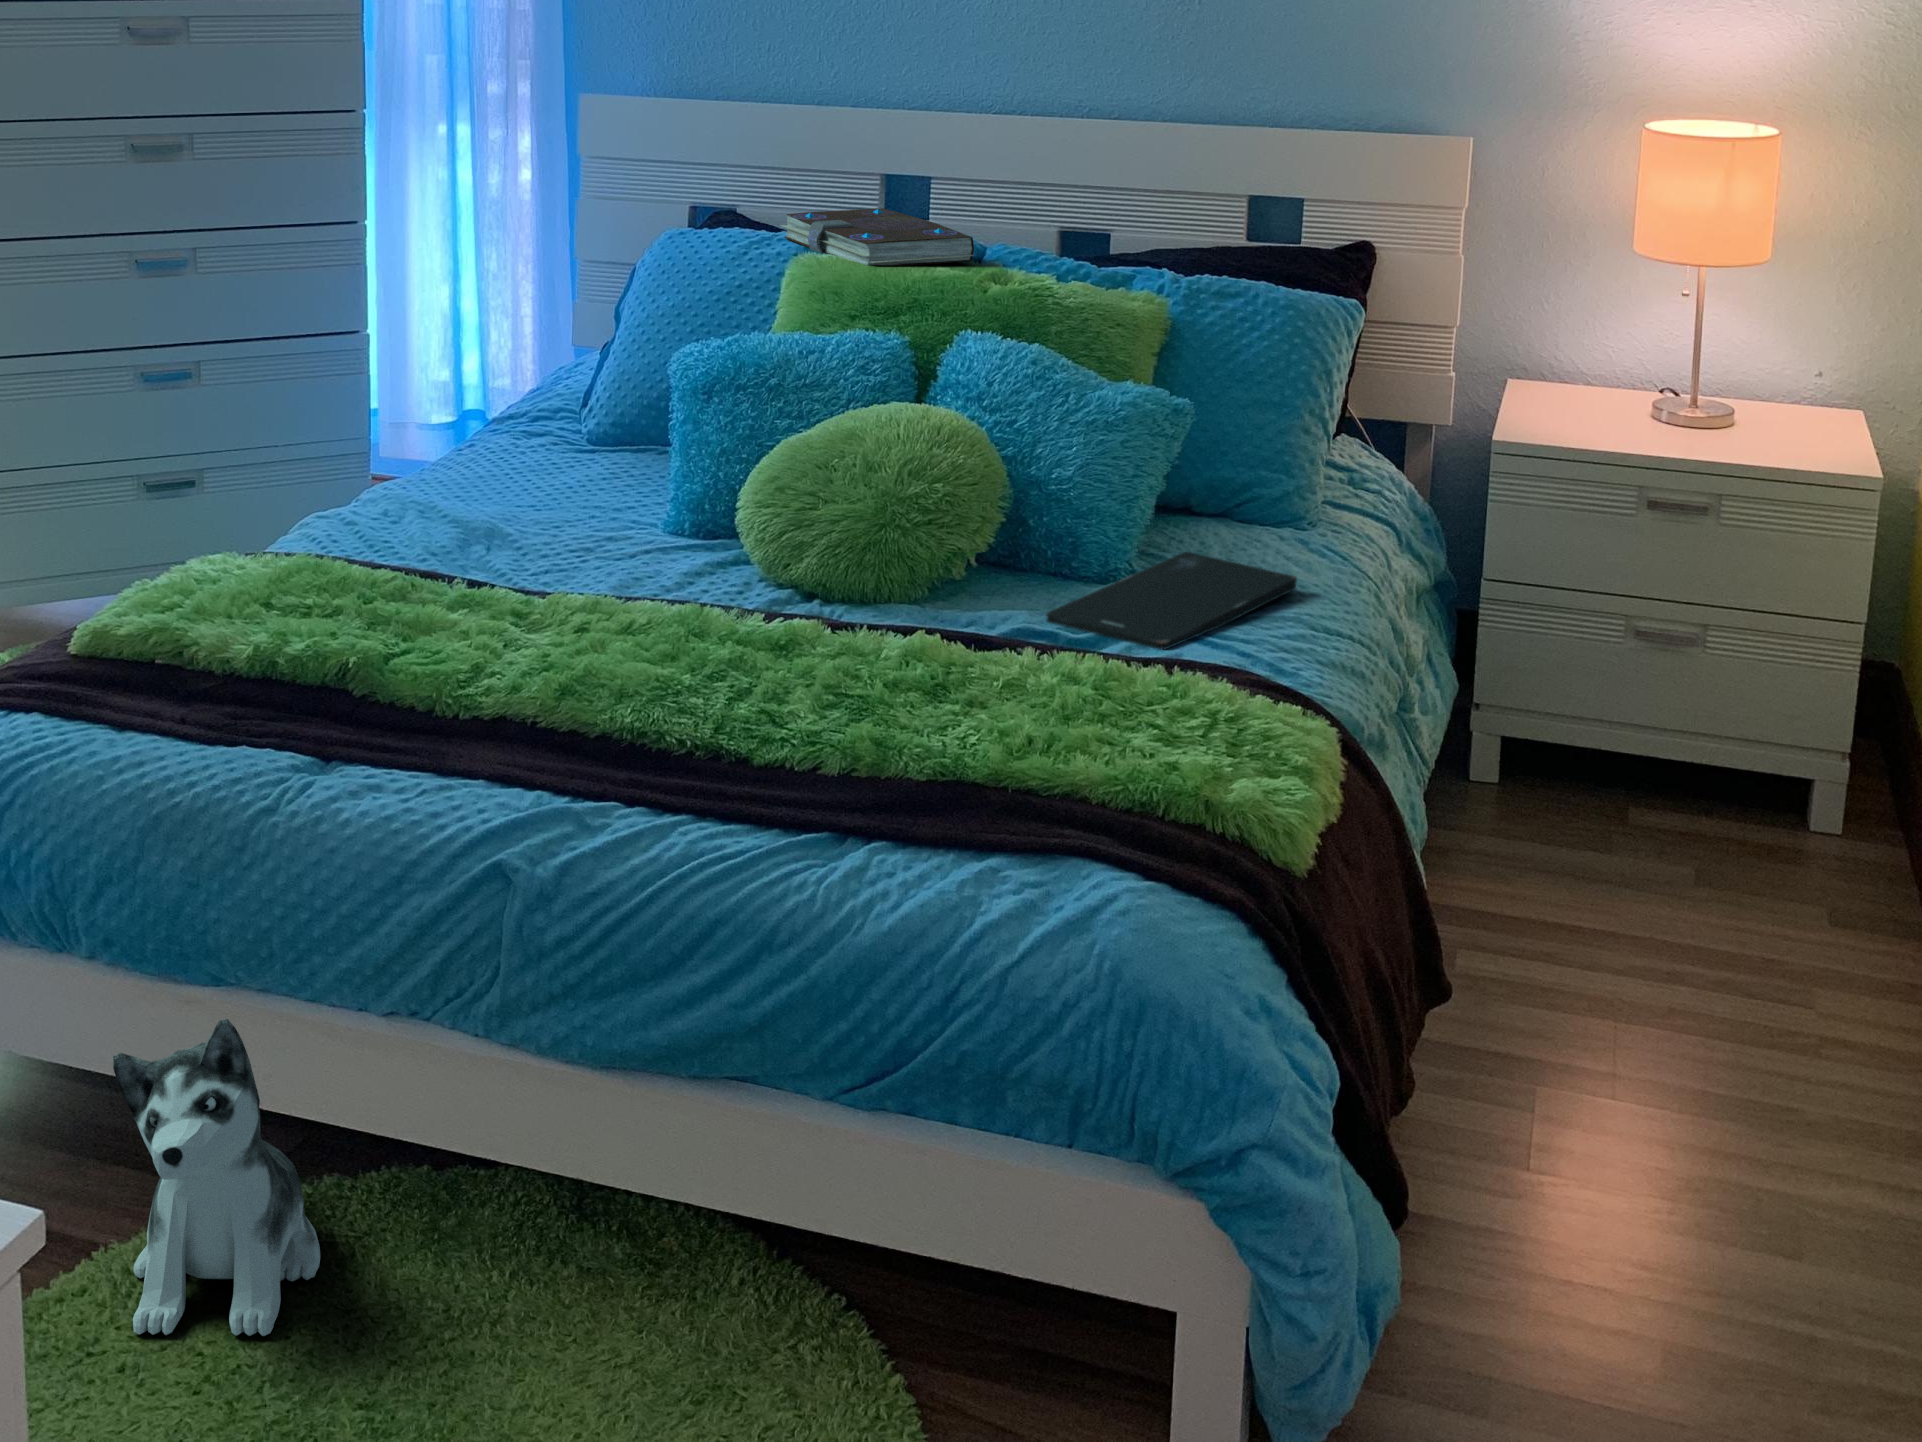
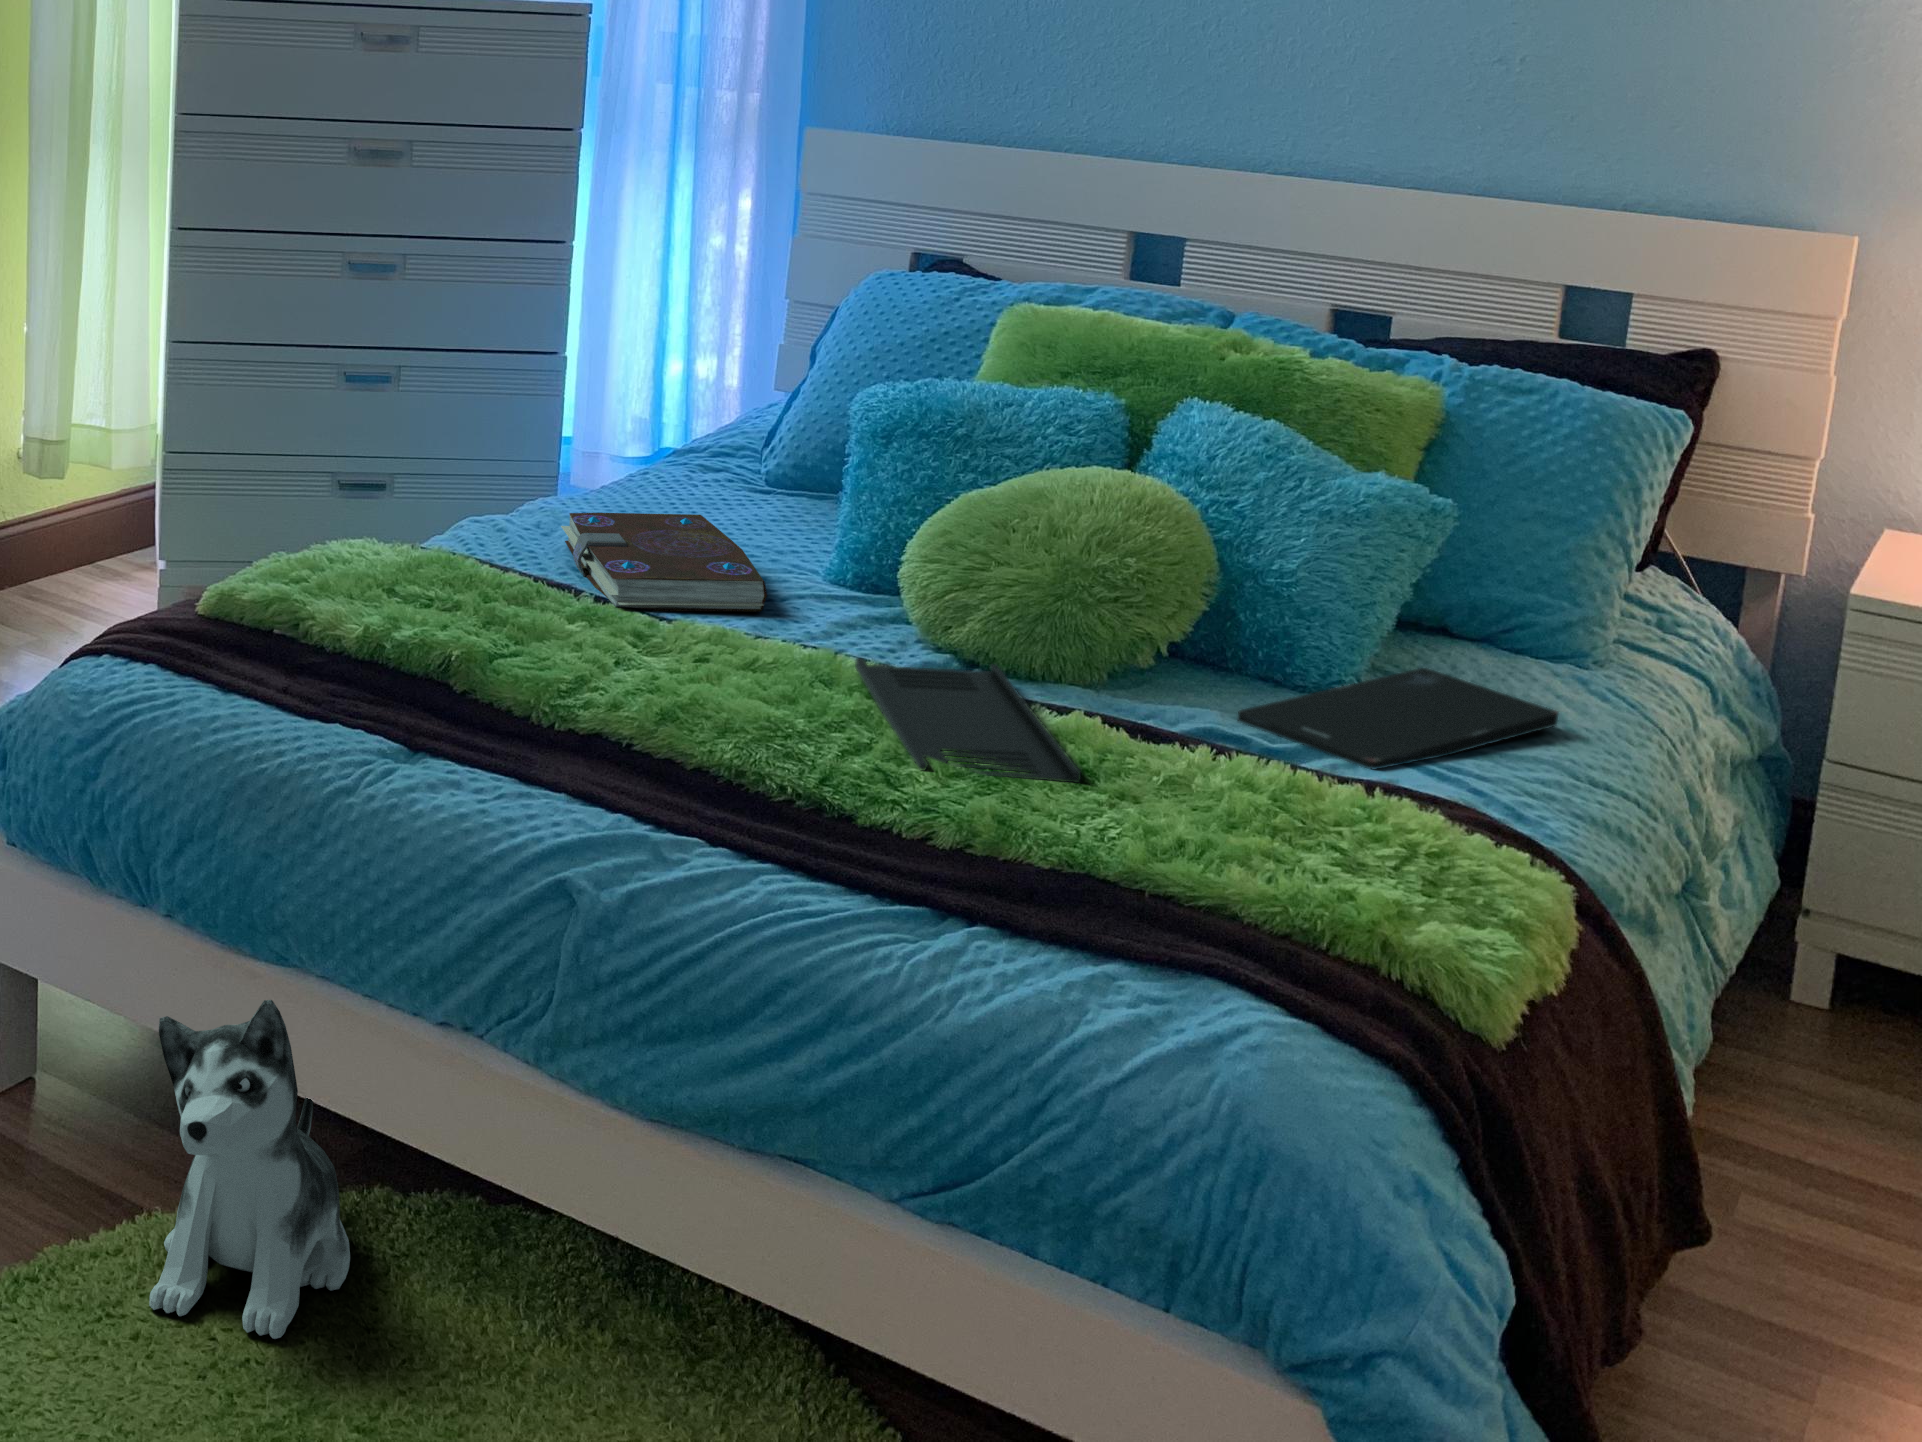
book: present [781,208,974,266] -> present [561,513,767,612]
tray: none [716,600,934,714] -> present [855,658,1081,783]

